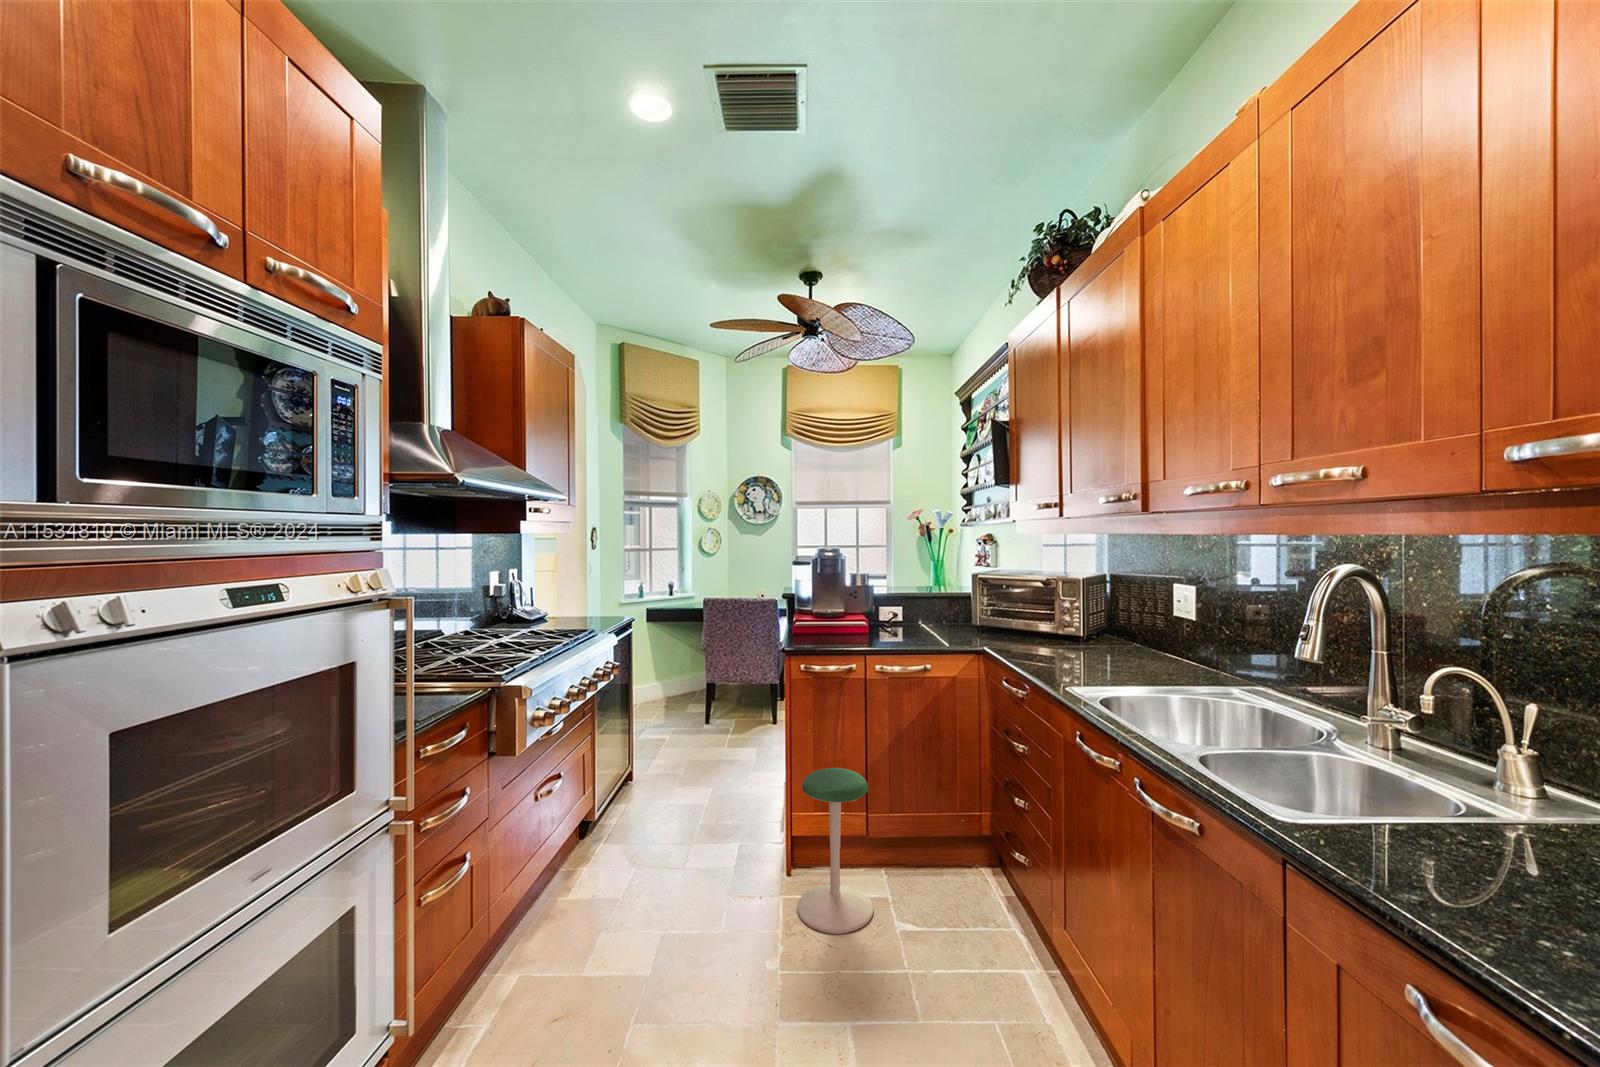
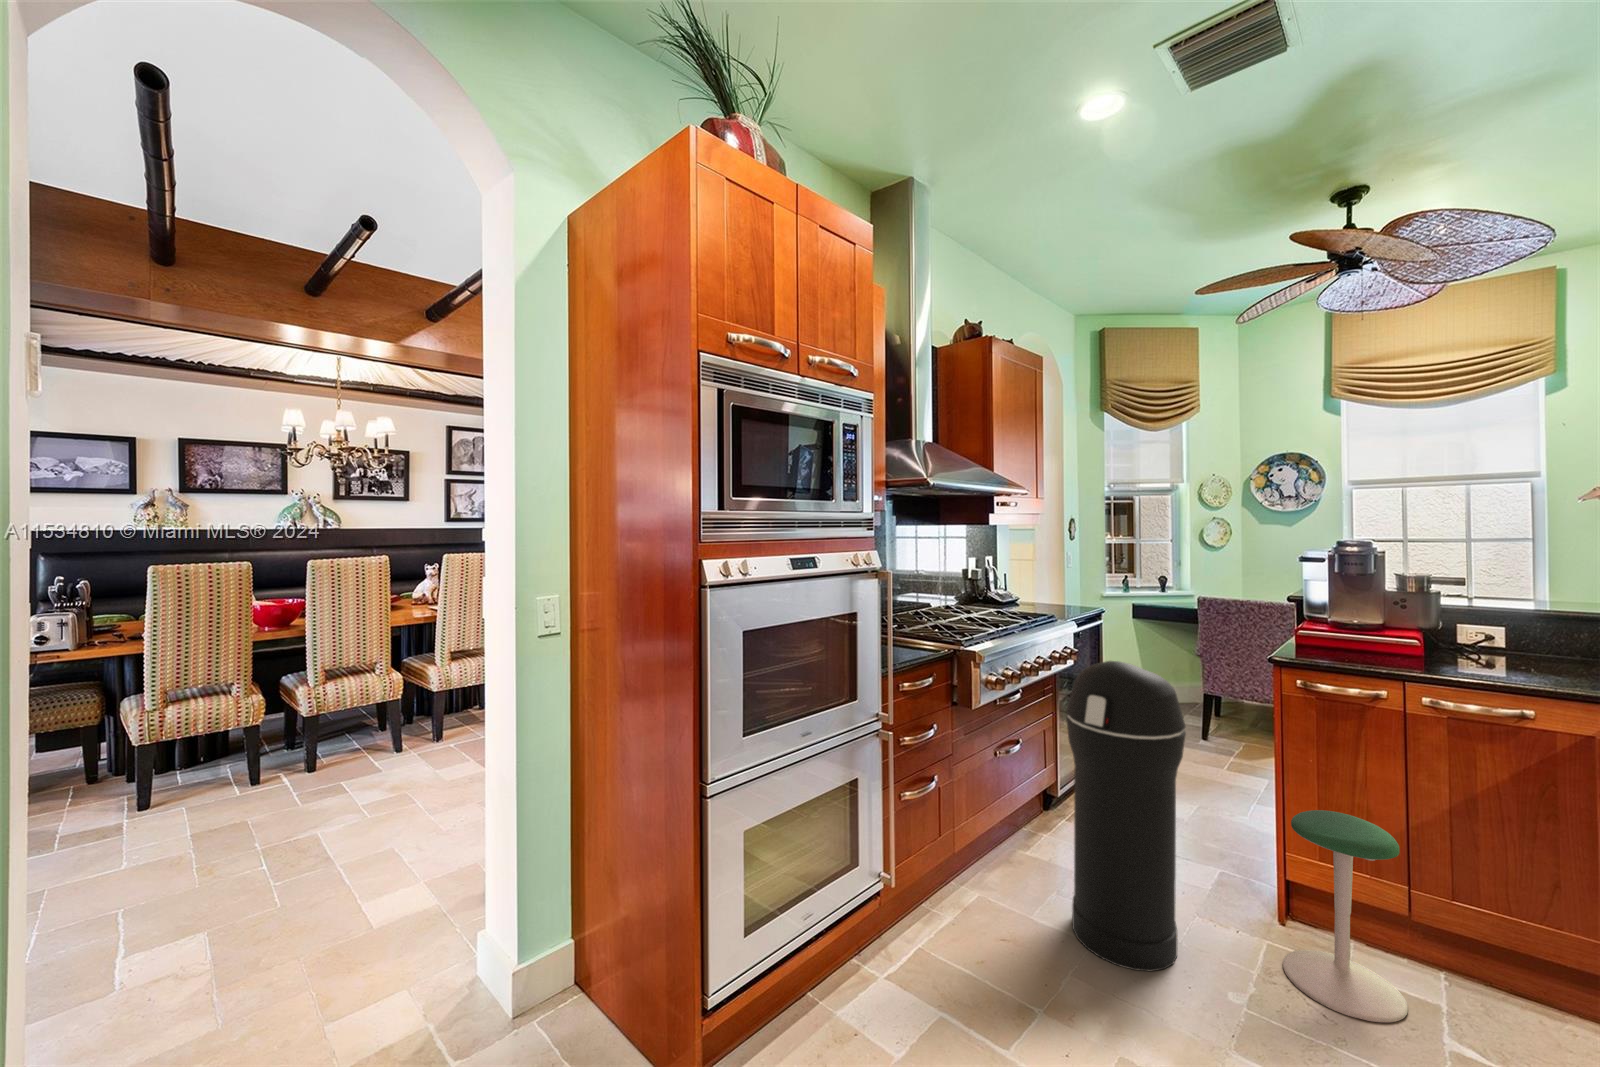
trash can: none [622,672,731,986] -> present [1066,661,1186,971]

